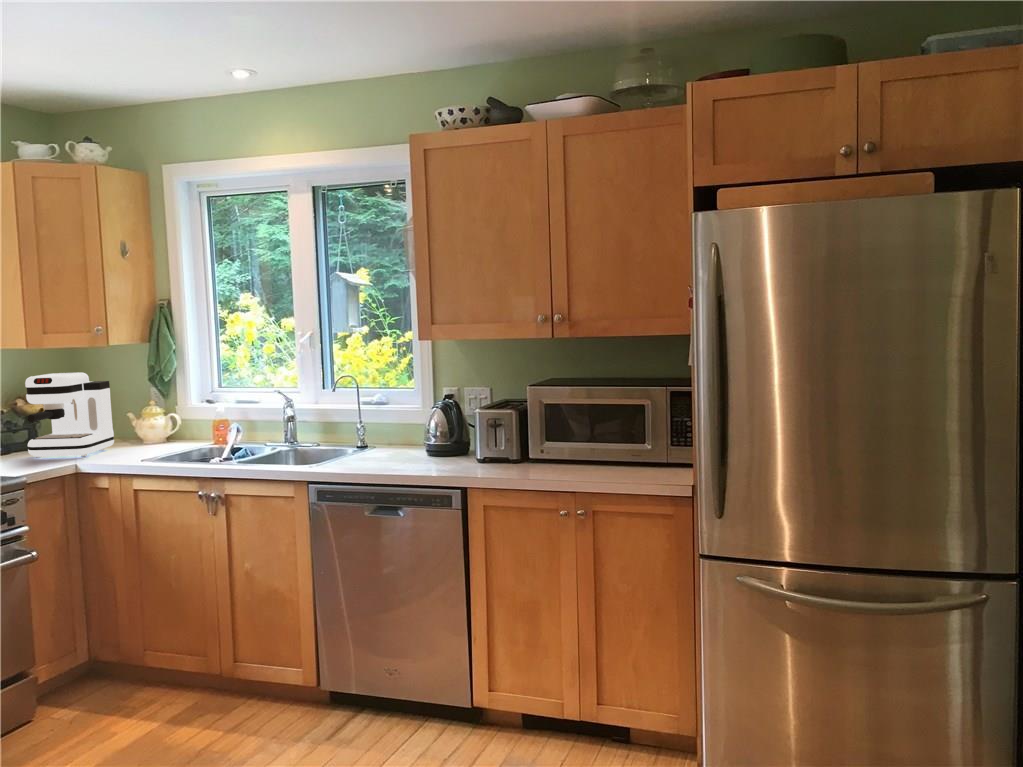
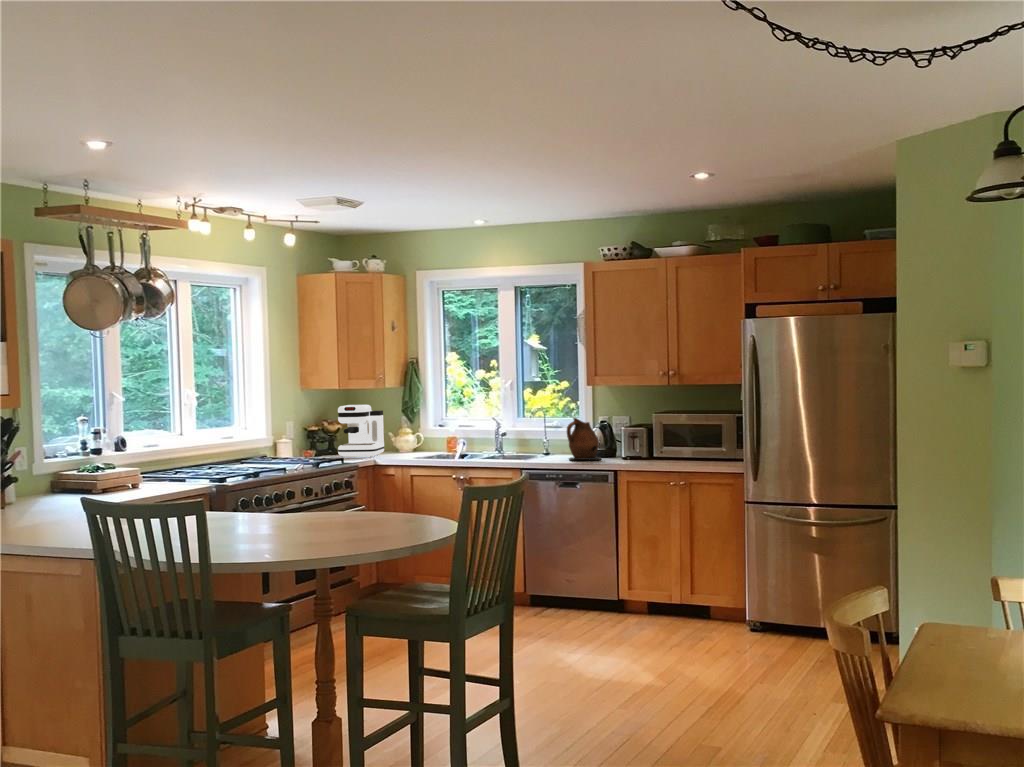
ceramic pitcher: none [382,395,444,469] -> present [567,418,601,460]

